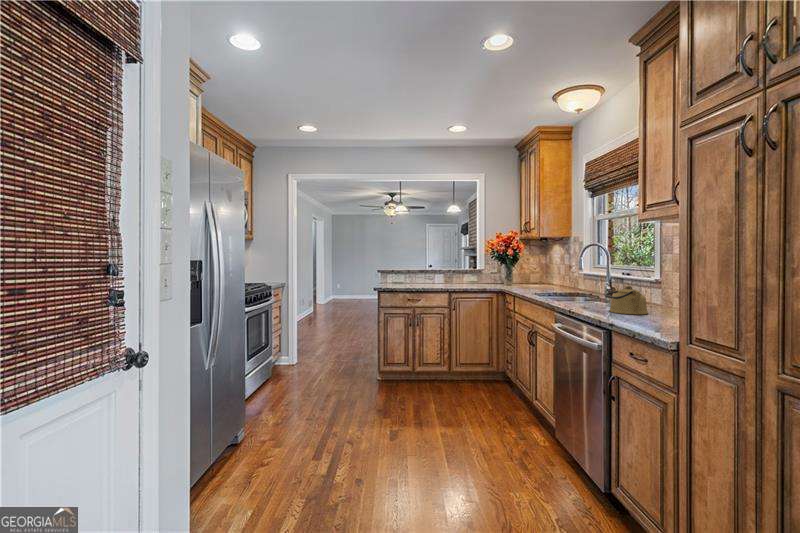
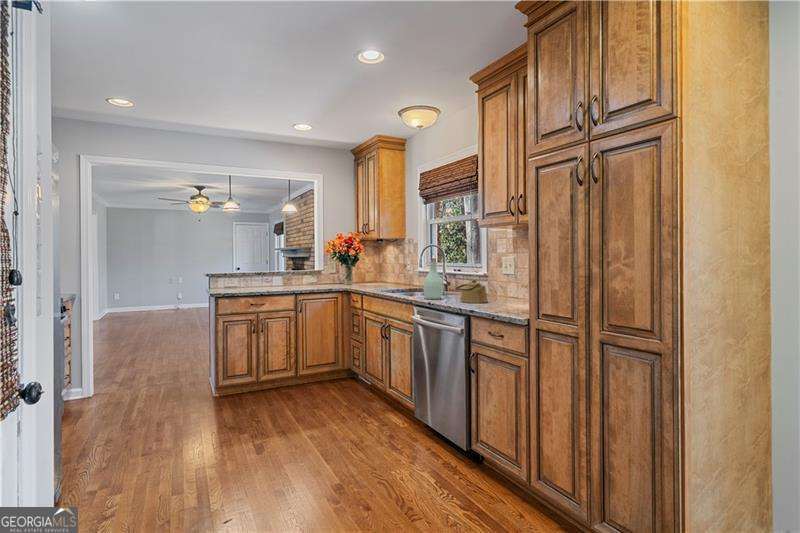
bottle: none [568,259,593,306] -> present [423,258,443,299]

